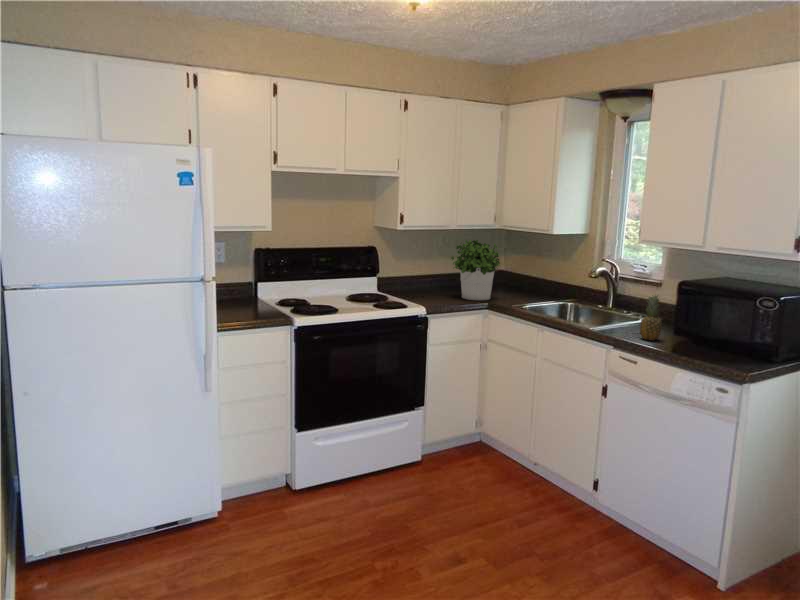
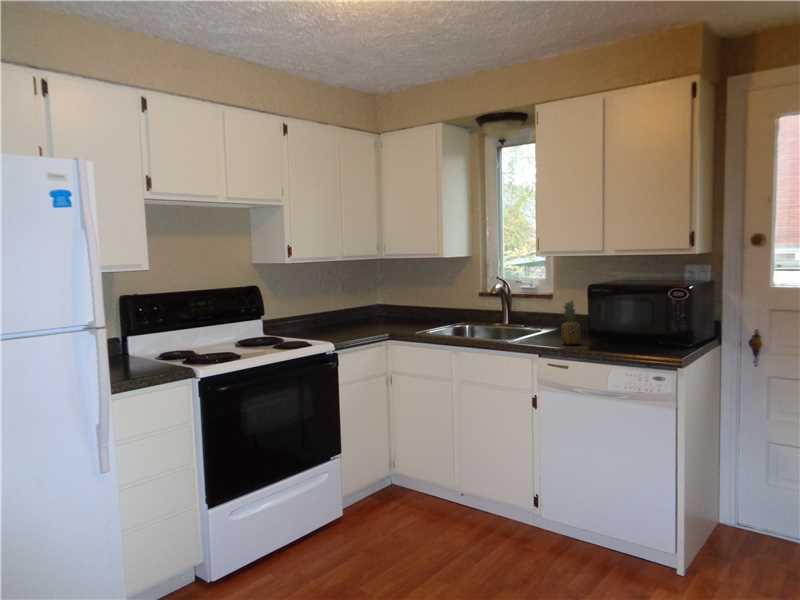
potted plant: present [451,240,500,300] -> none [342,269,396,333]

